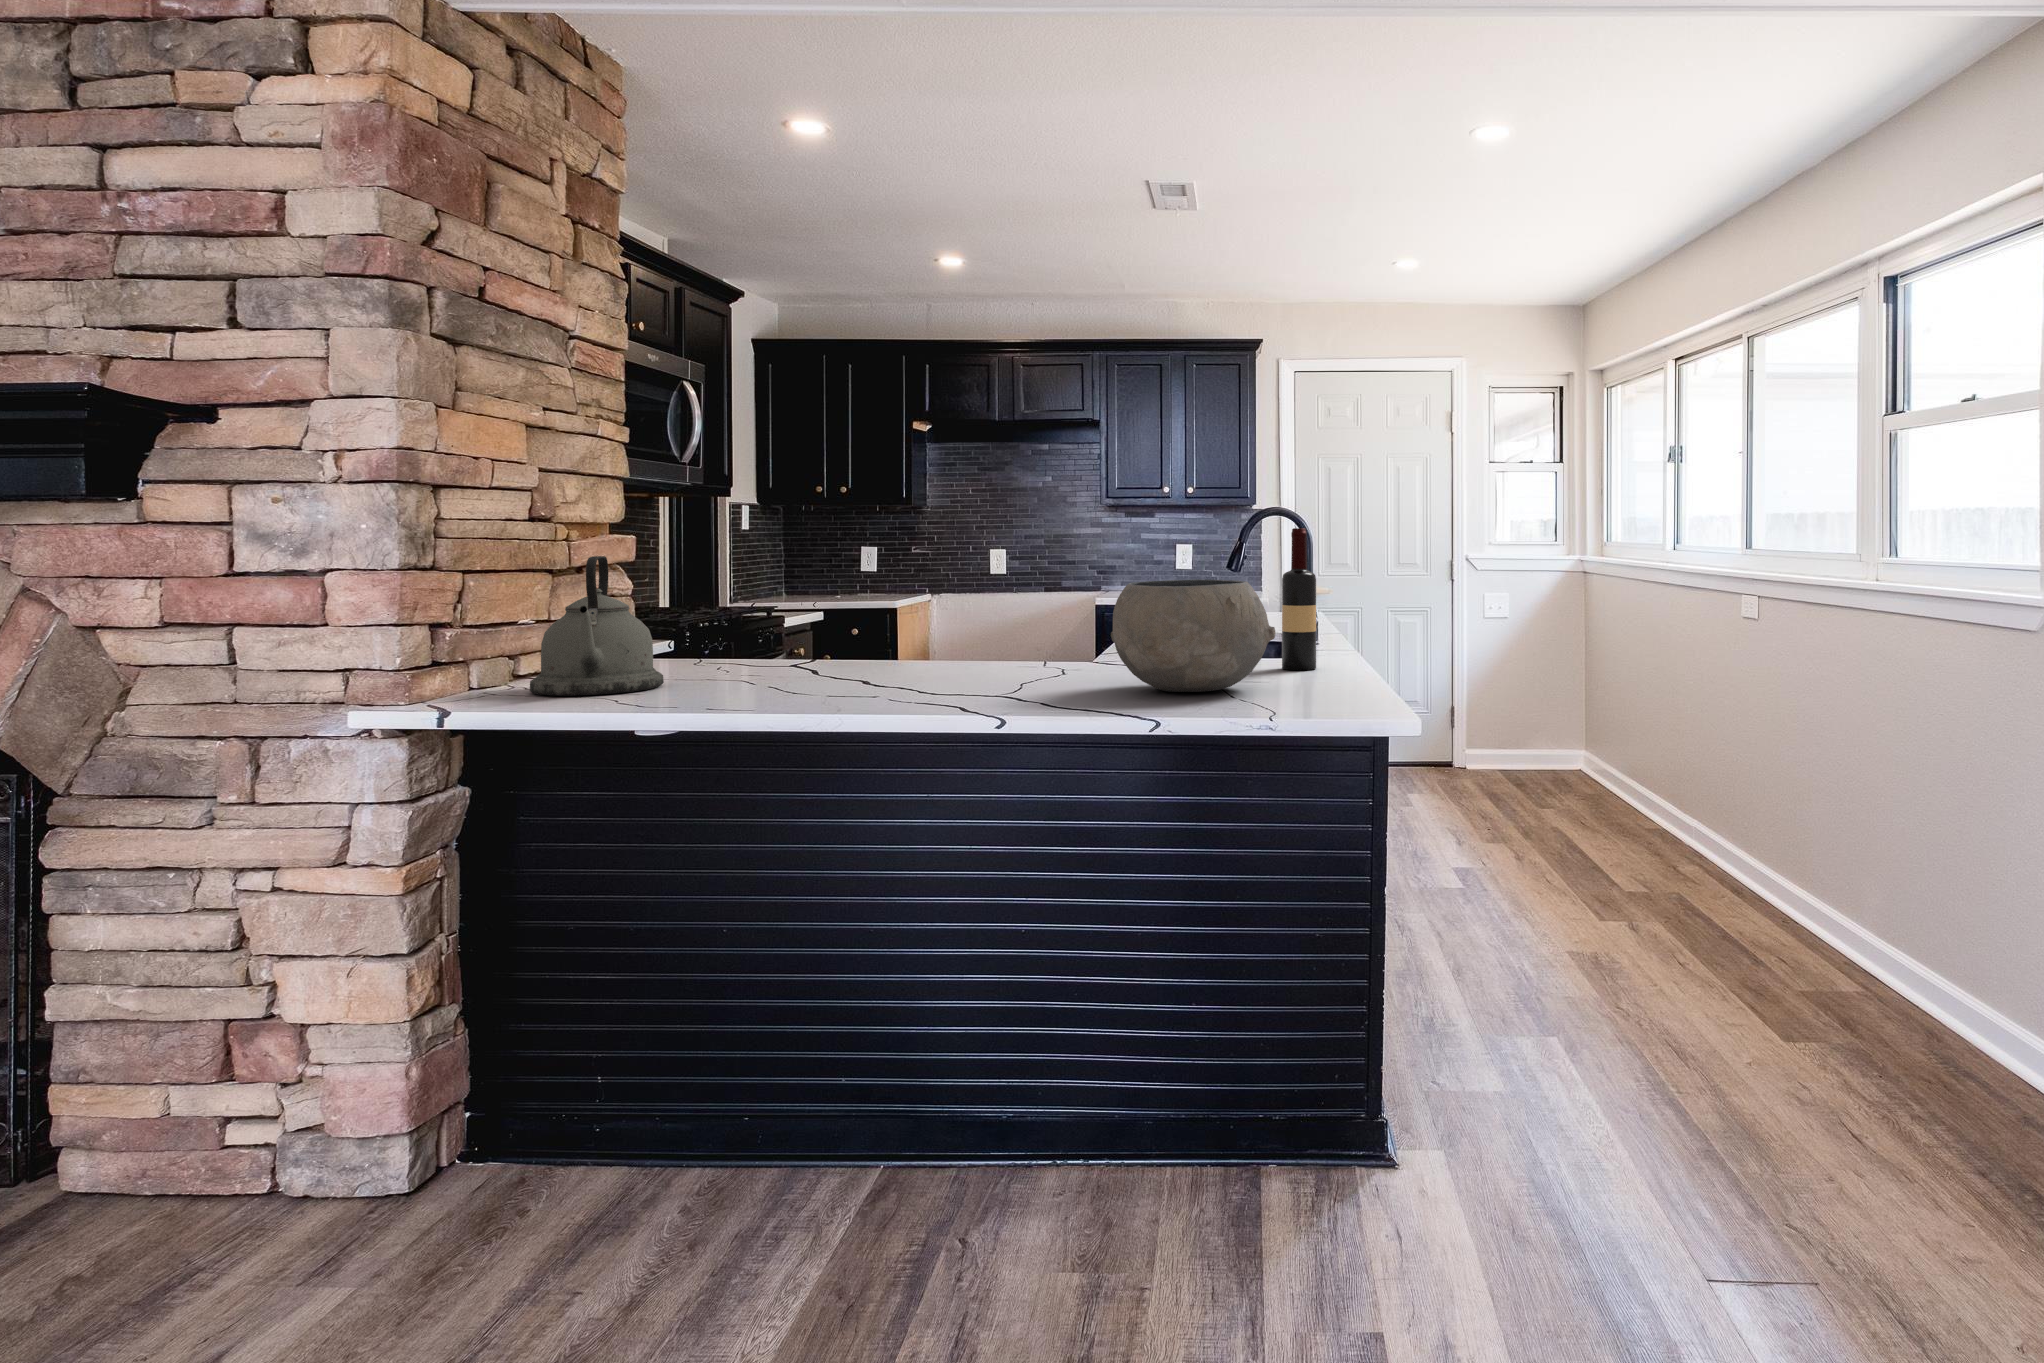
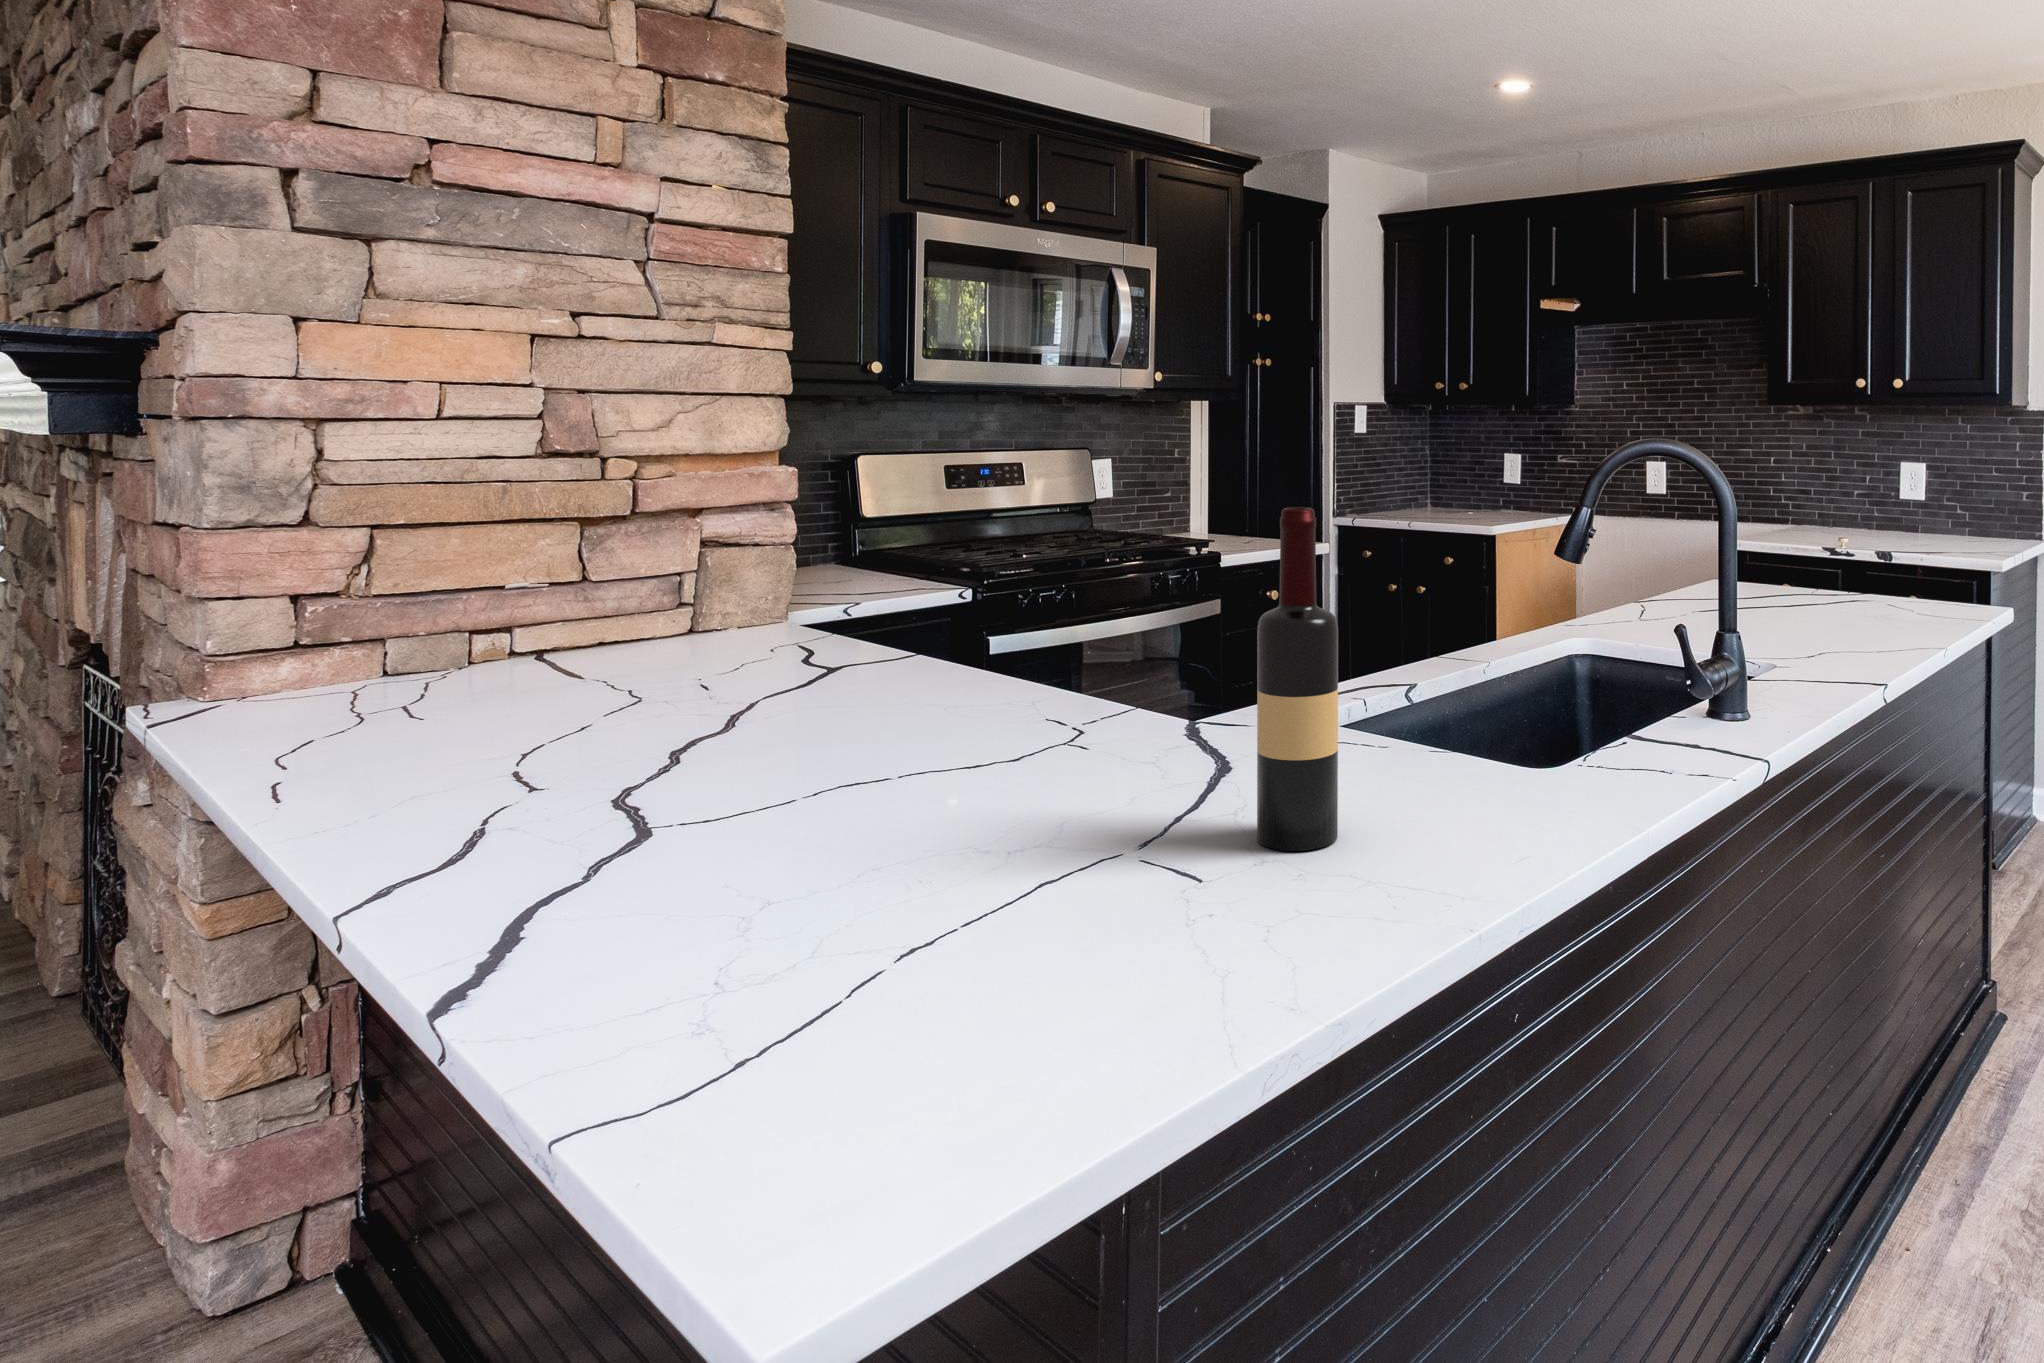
kettle: present [530,556,664,696] -> none [311,510,552,709]
ceramic bowl: present [1111,579,1275,692] -> none [562,626,988,922]

